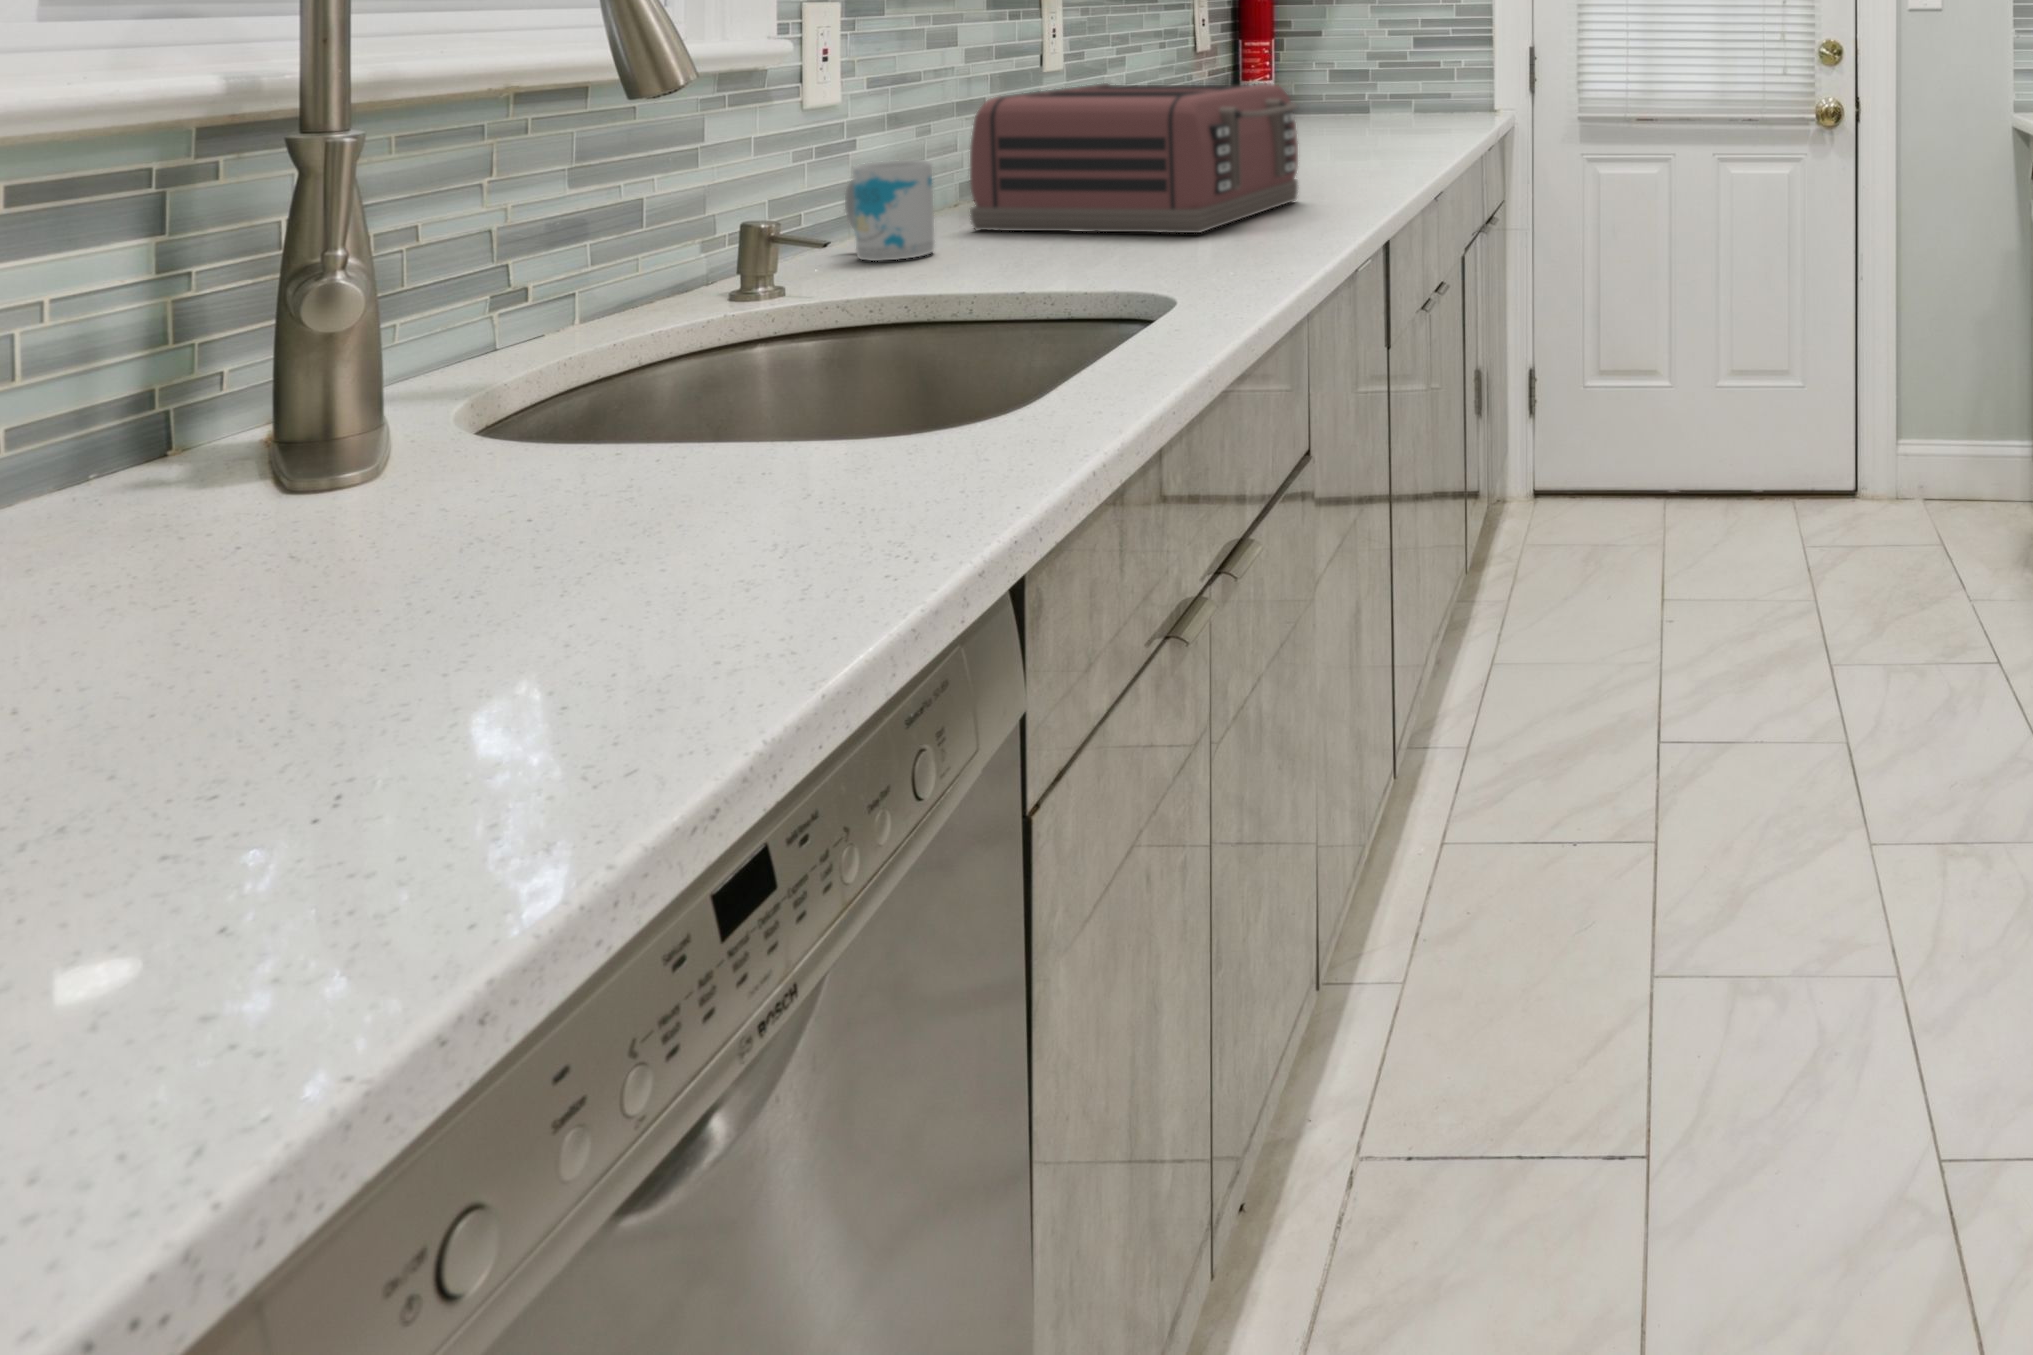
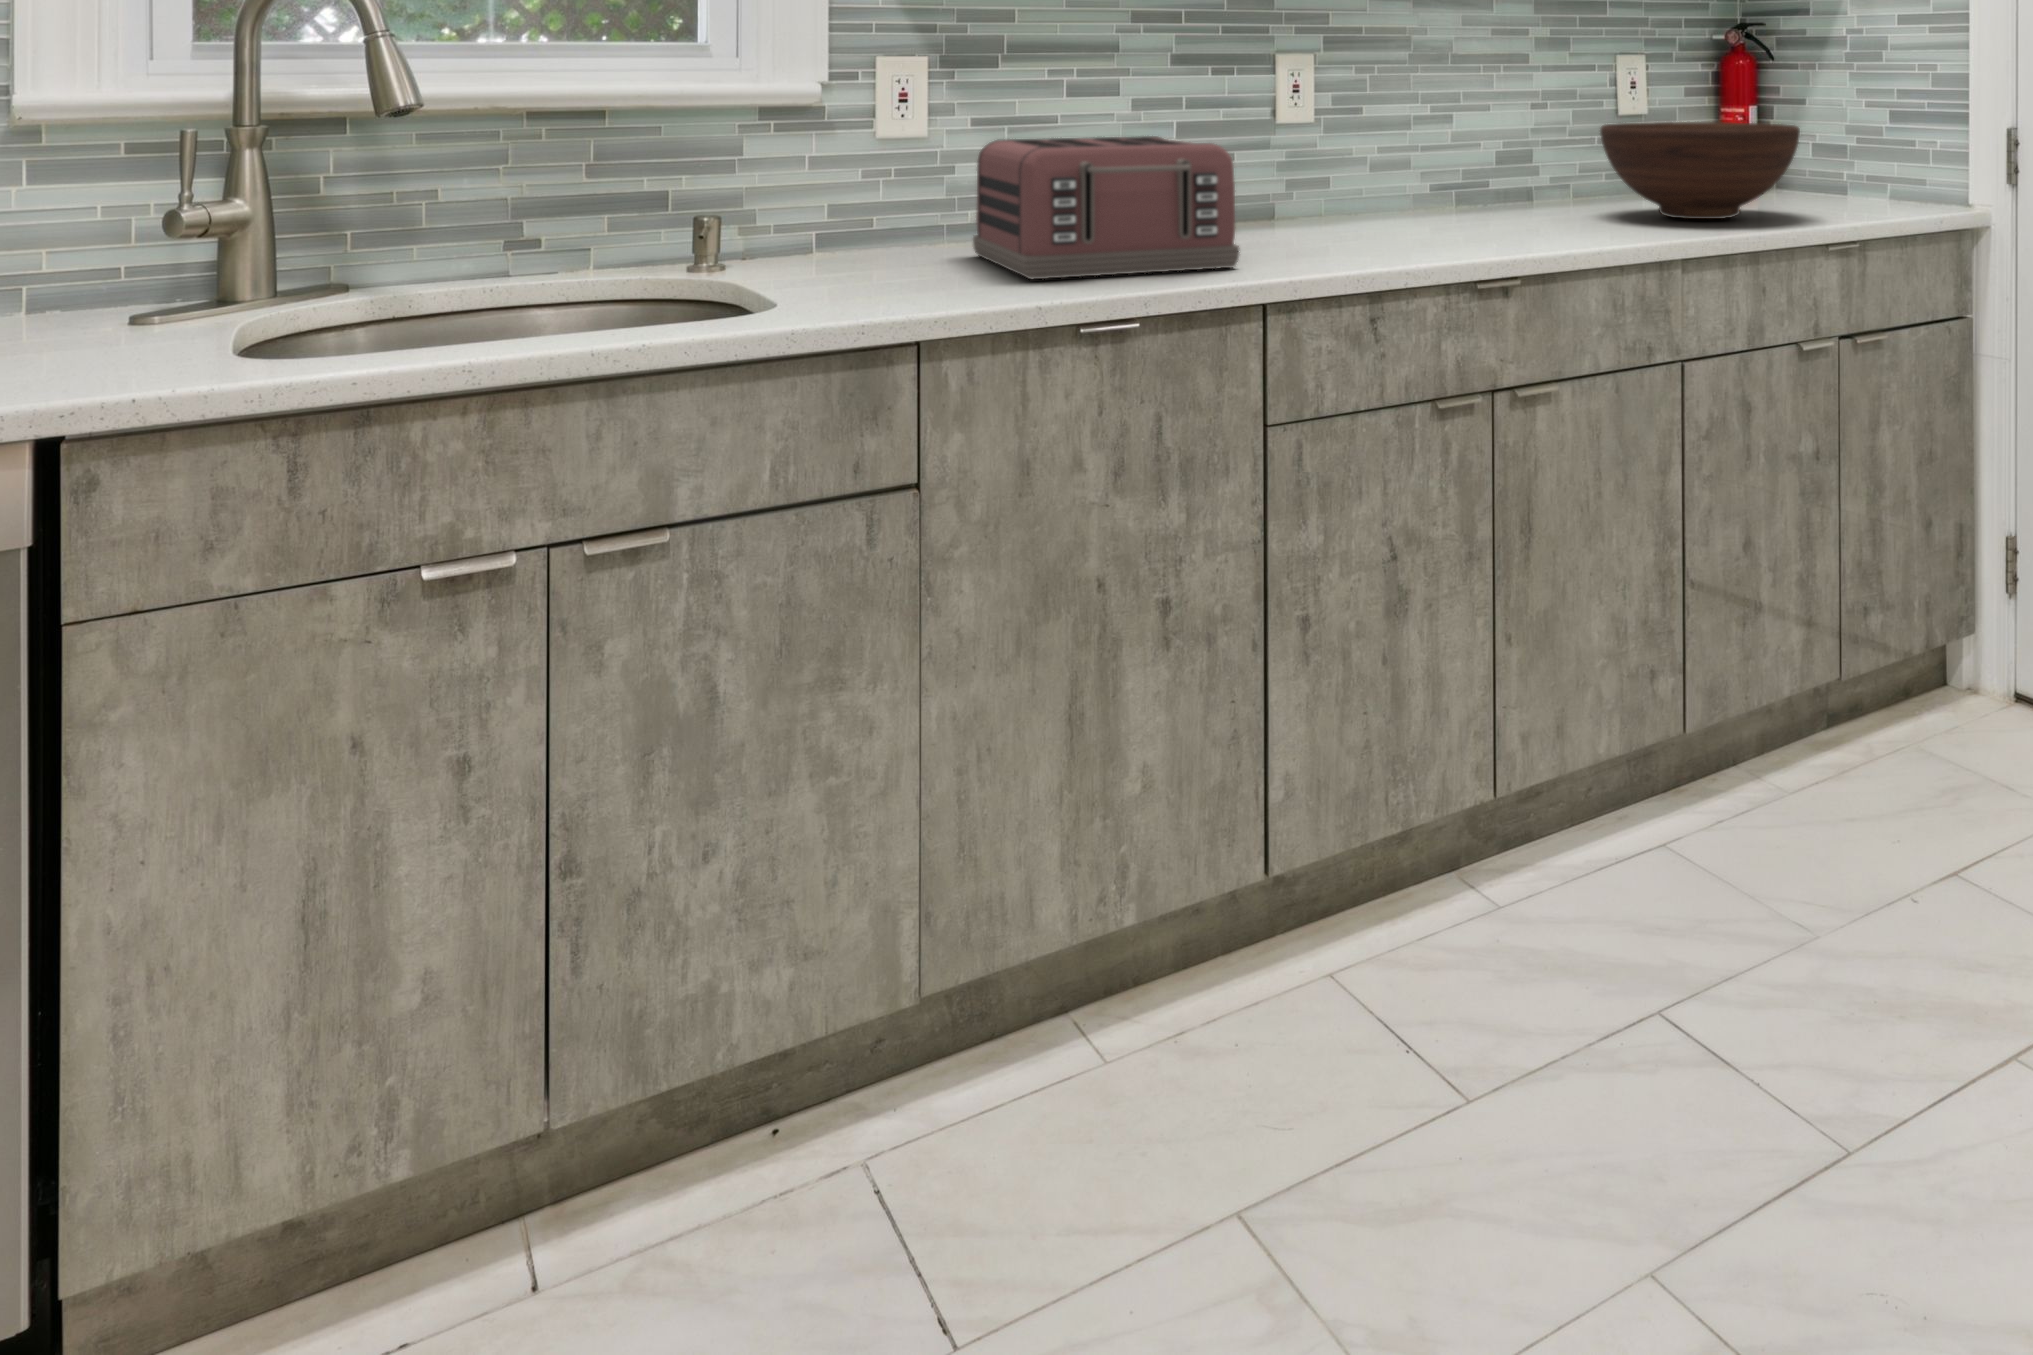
fruit bowl: none [1289,48,1461,131] -> present [1600,122,1800,219]
mug: present [845,160,935,261] -> none [827,186,887,267]

